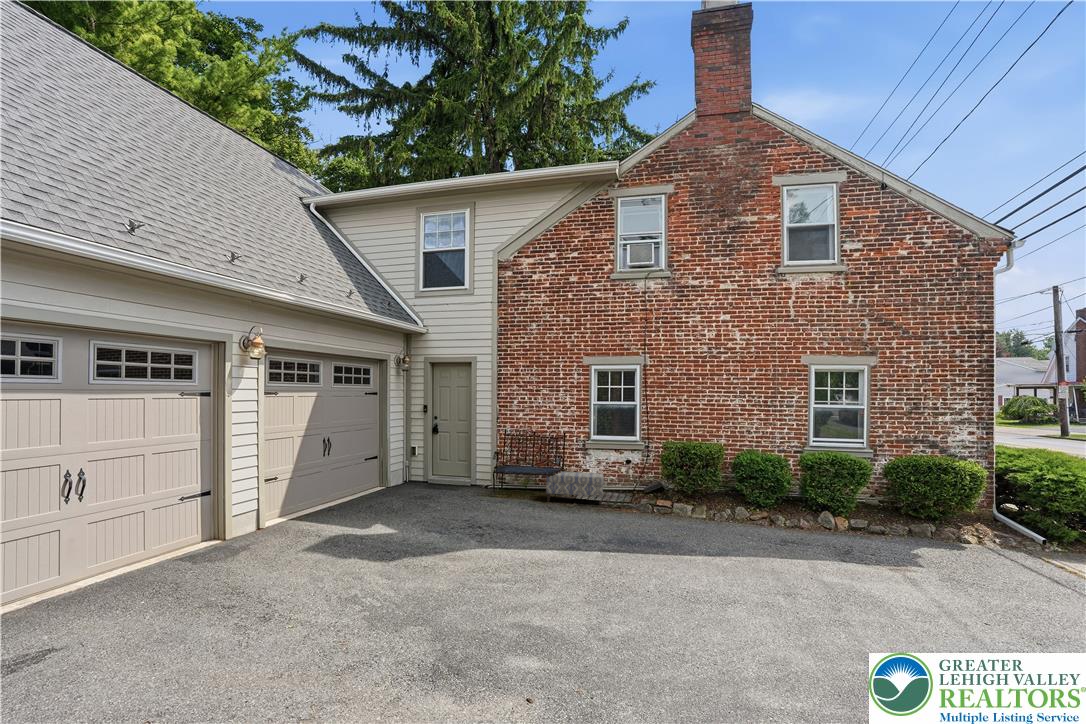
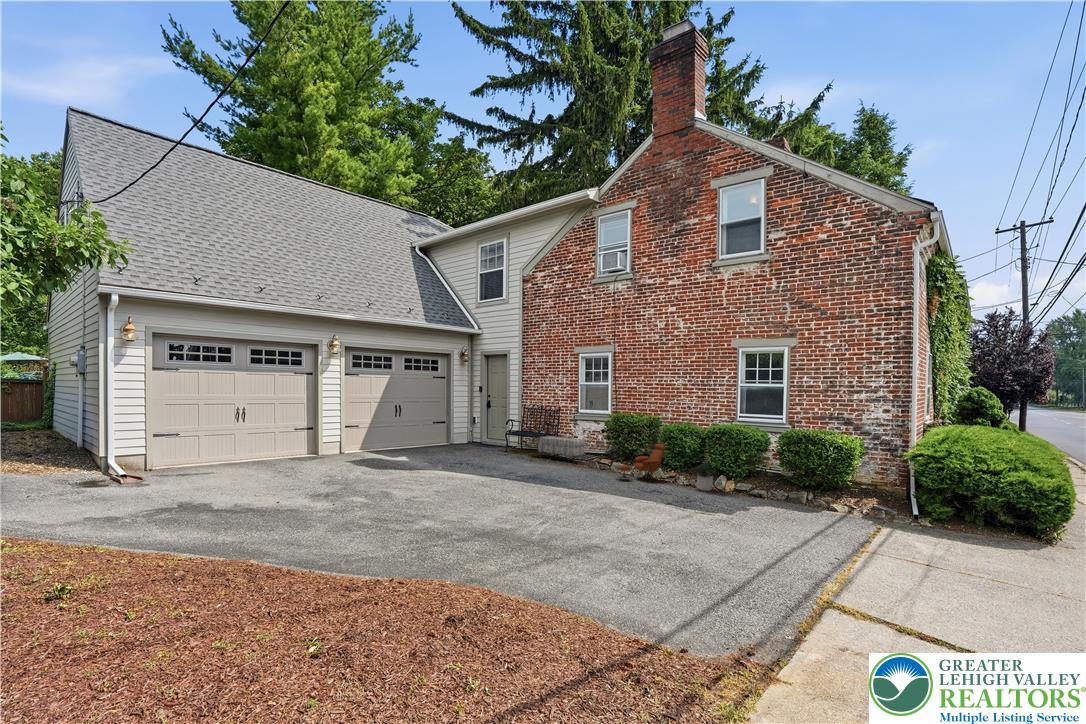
lounge chair: none [705,477,751,530] -> present [617,444,665,480]
potted plant: none [792,495,836,532] -> present [689,460,722,491]

